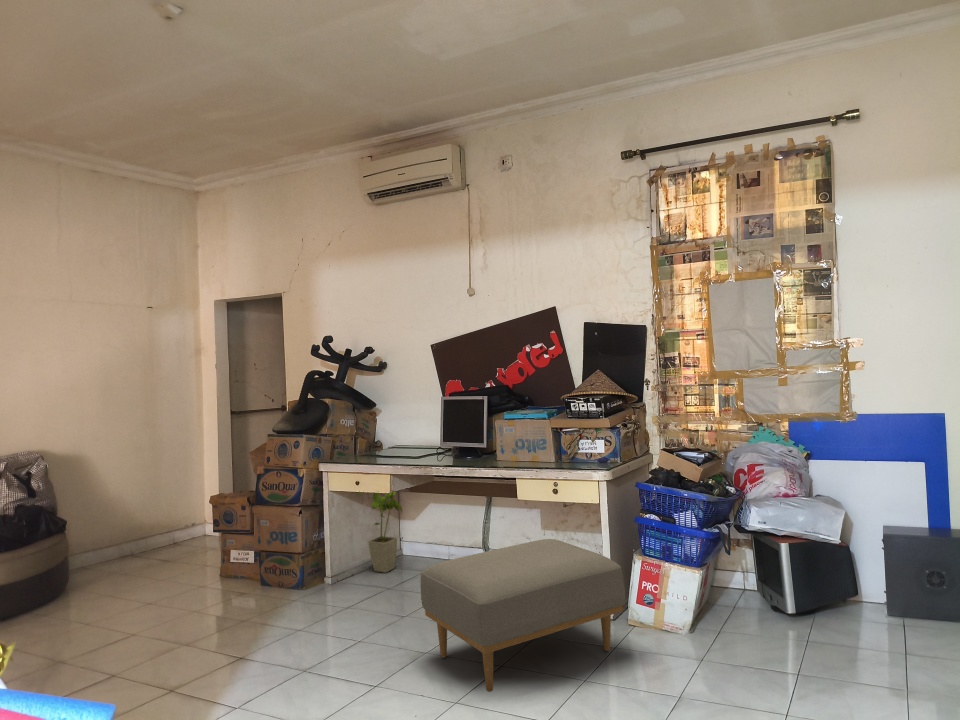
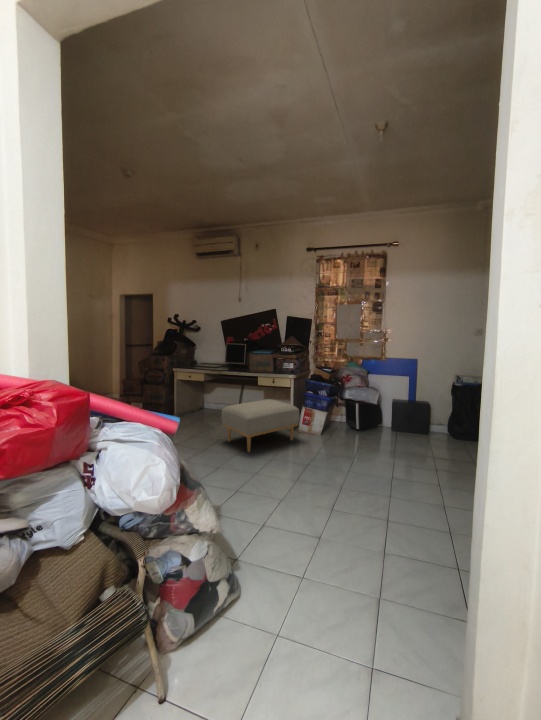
house plant: present [359,491,402,573] -> none [190,370,213,414]

